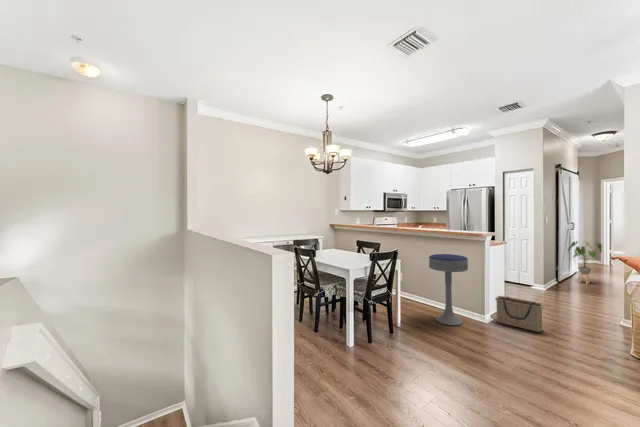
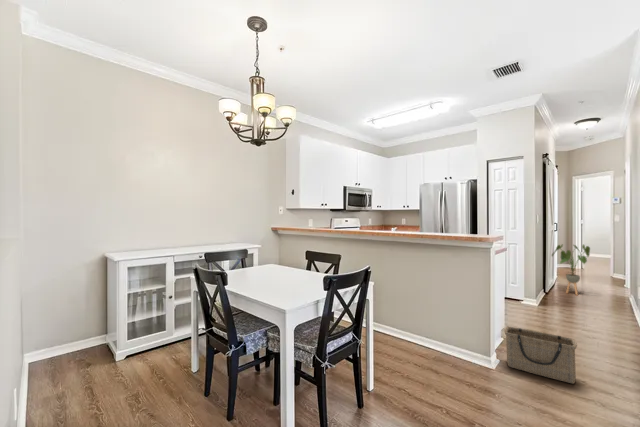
bar stool: present [429,254,468,326] -> none [412,268,470,380]

